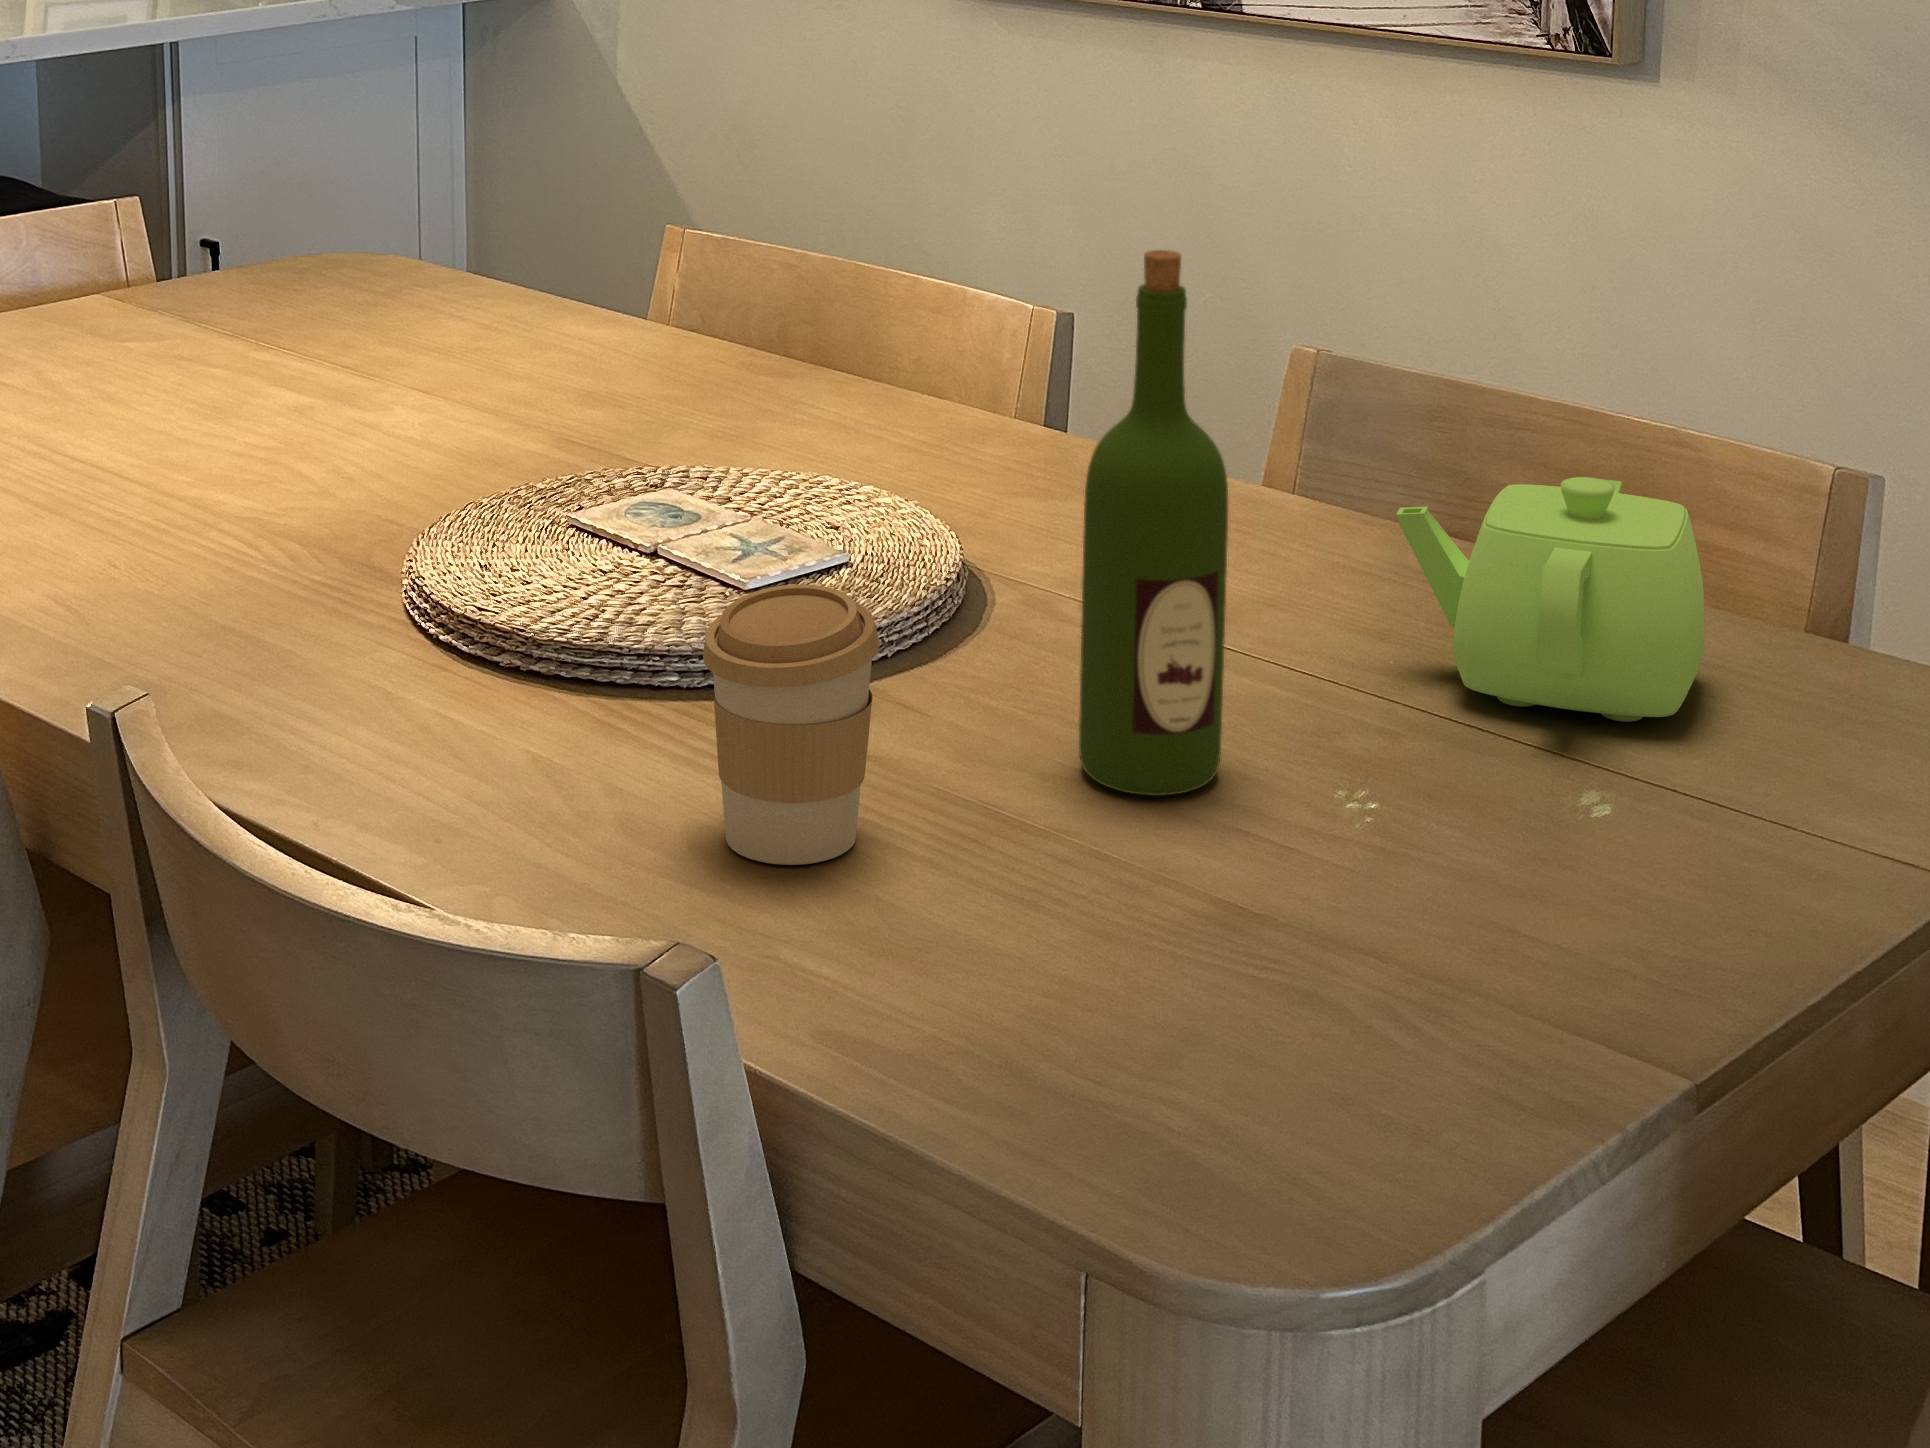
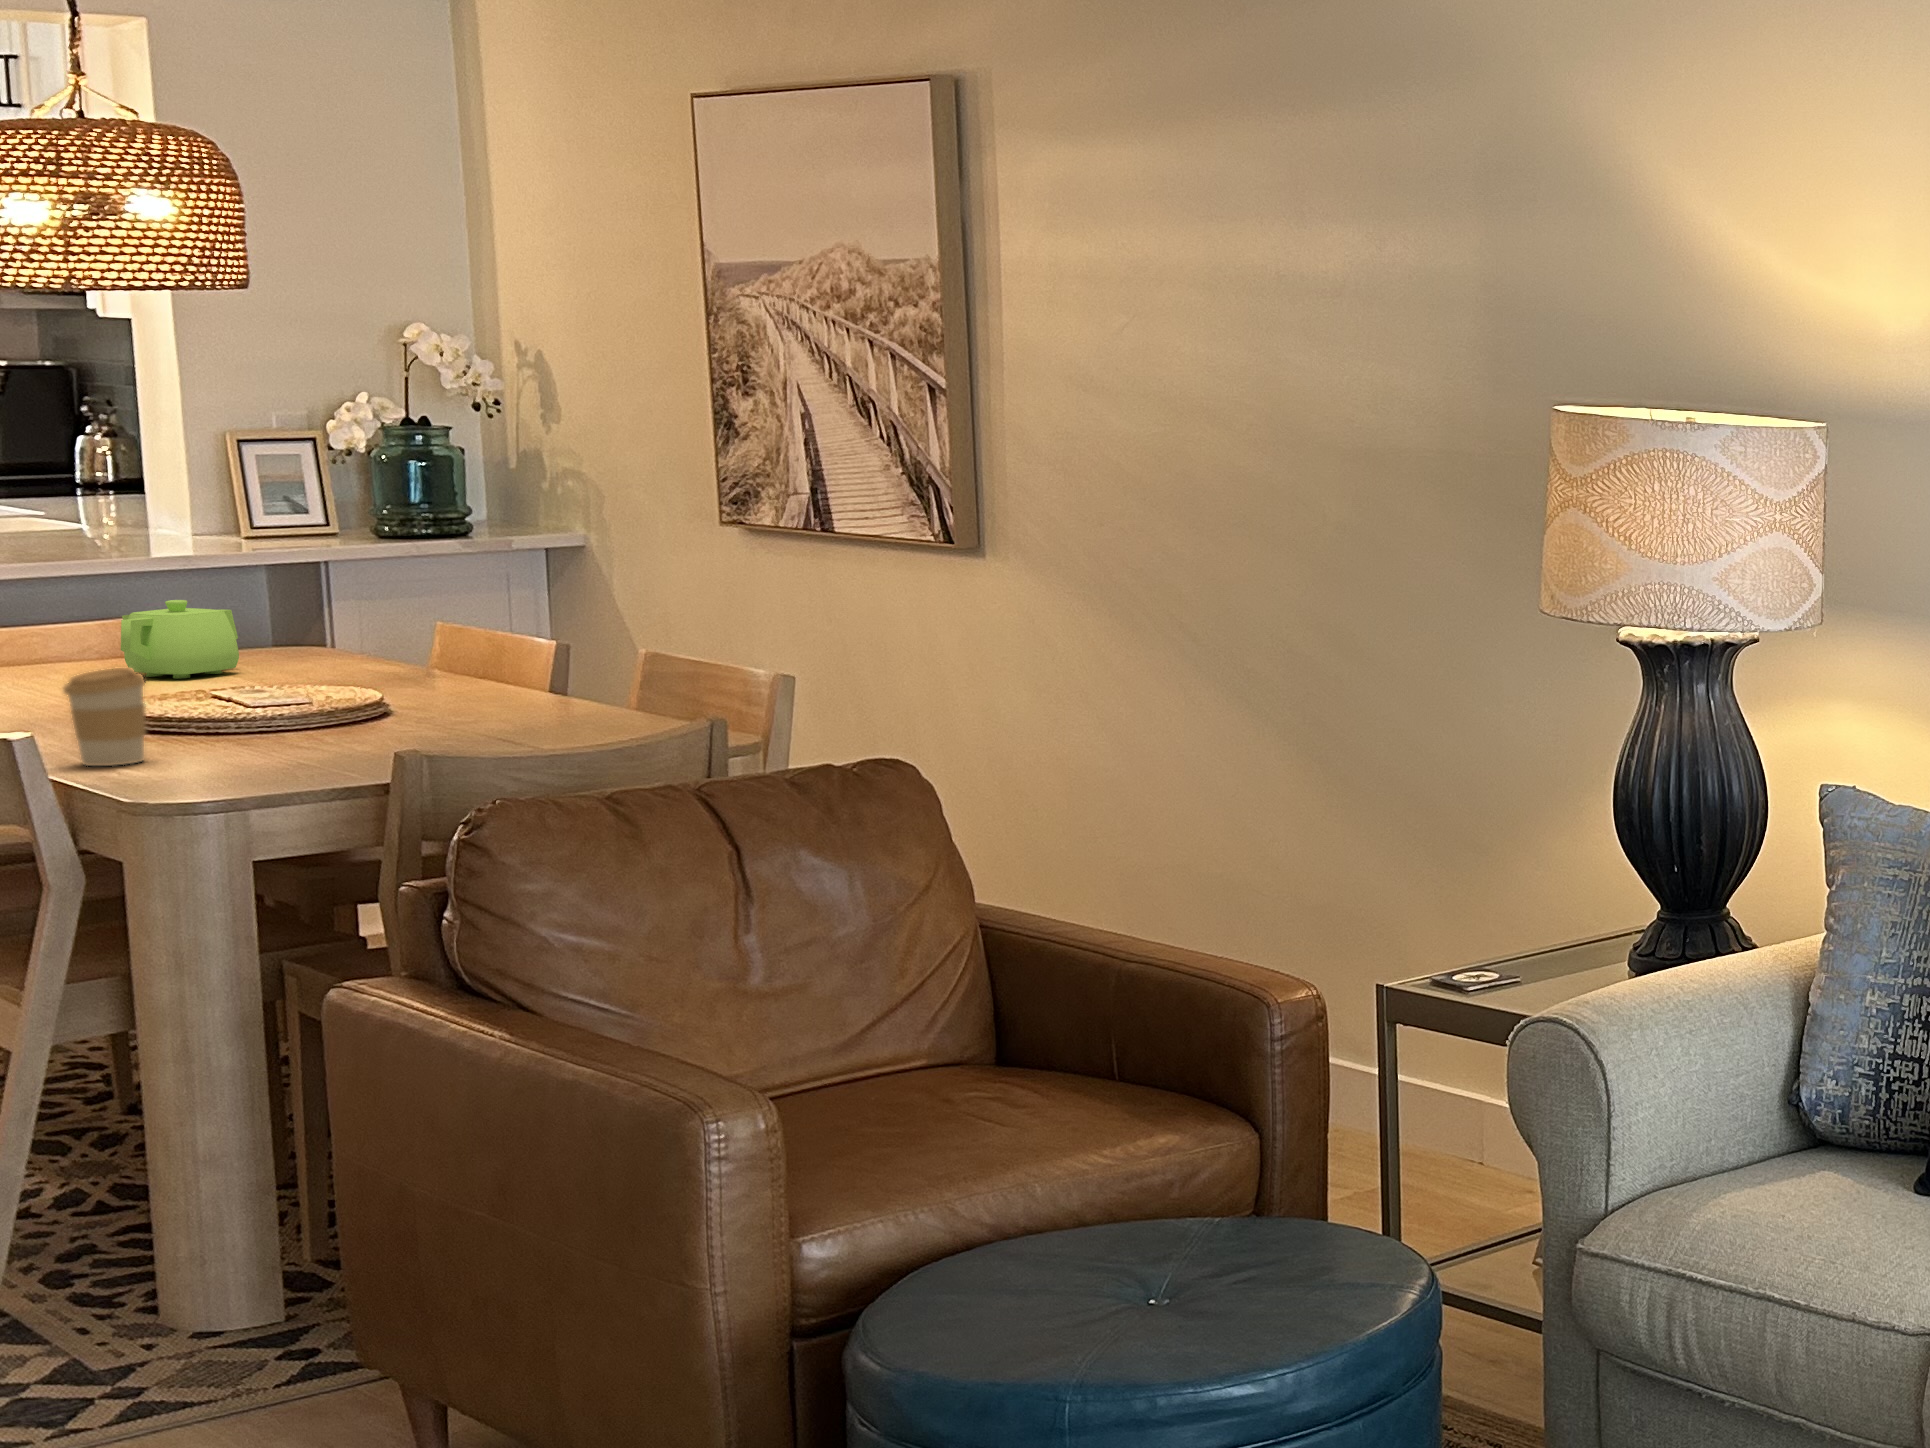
wine bottle: present [1079,250,1228,796] -> none [257,544,334,755]
teapot: present [1396,477,1705,722] -> present [121,600,239,678]

